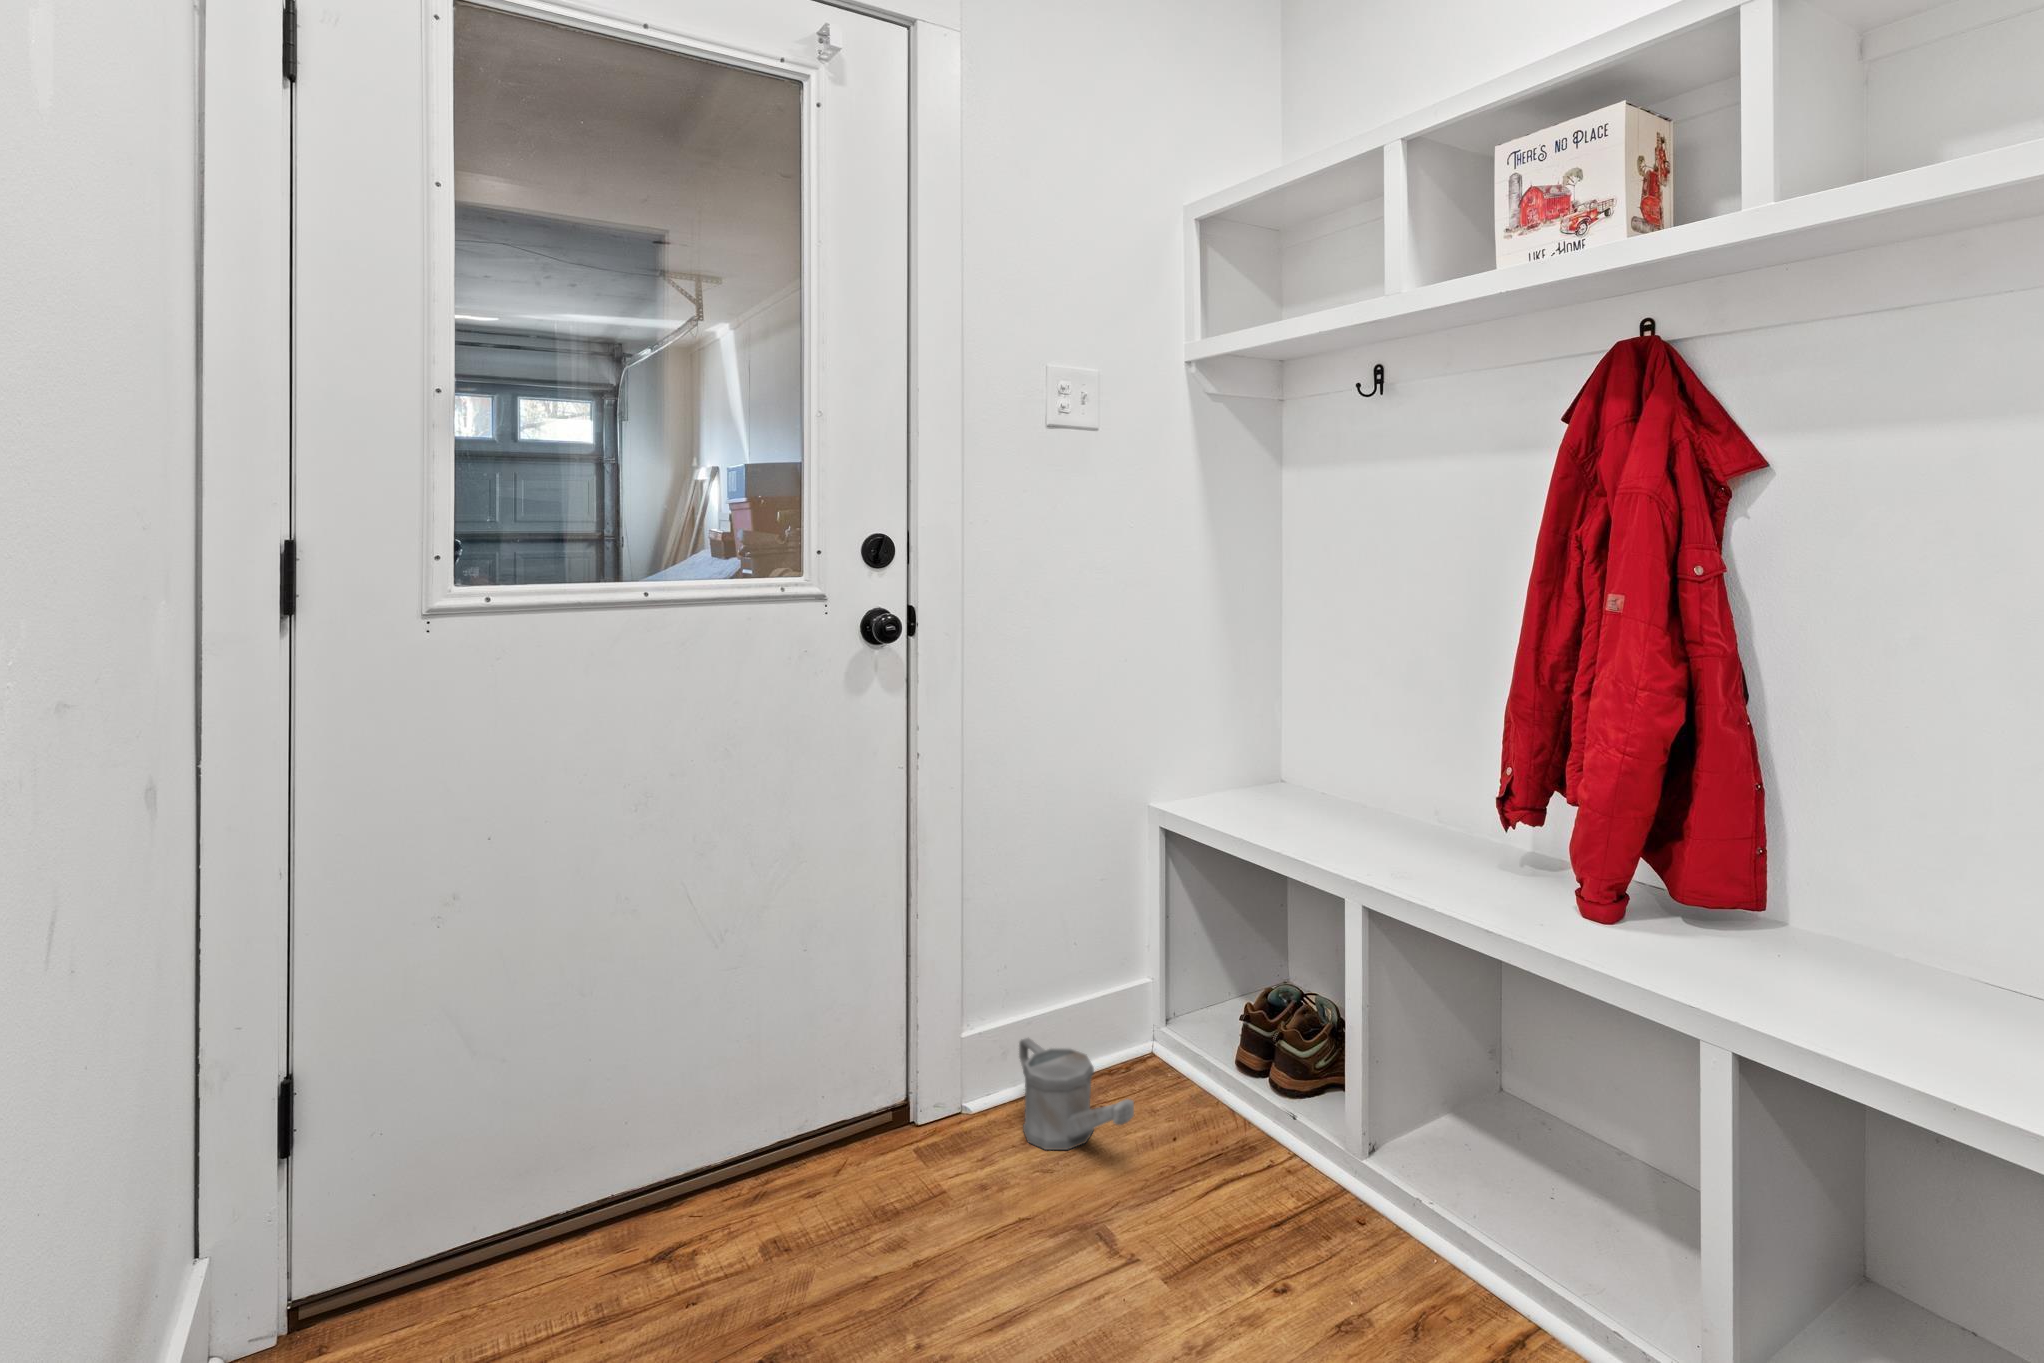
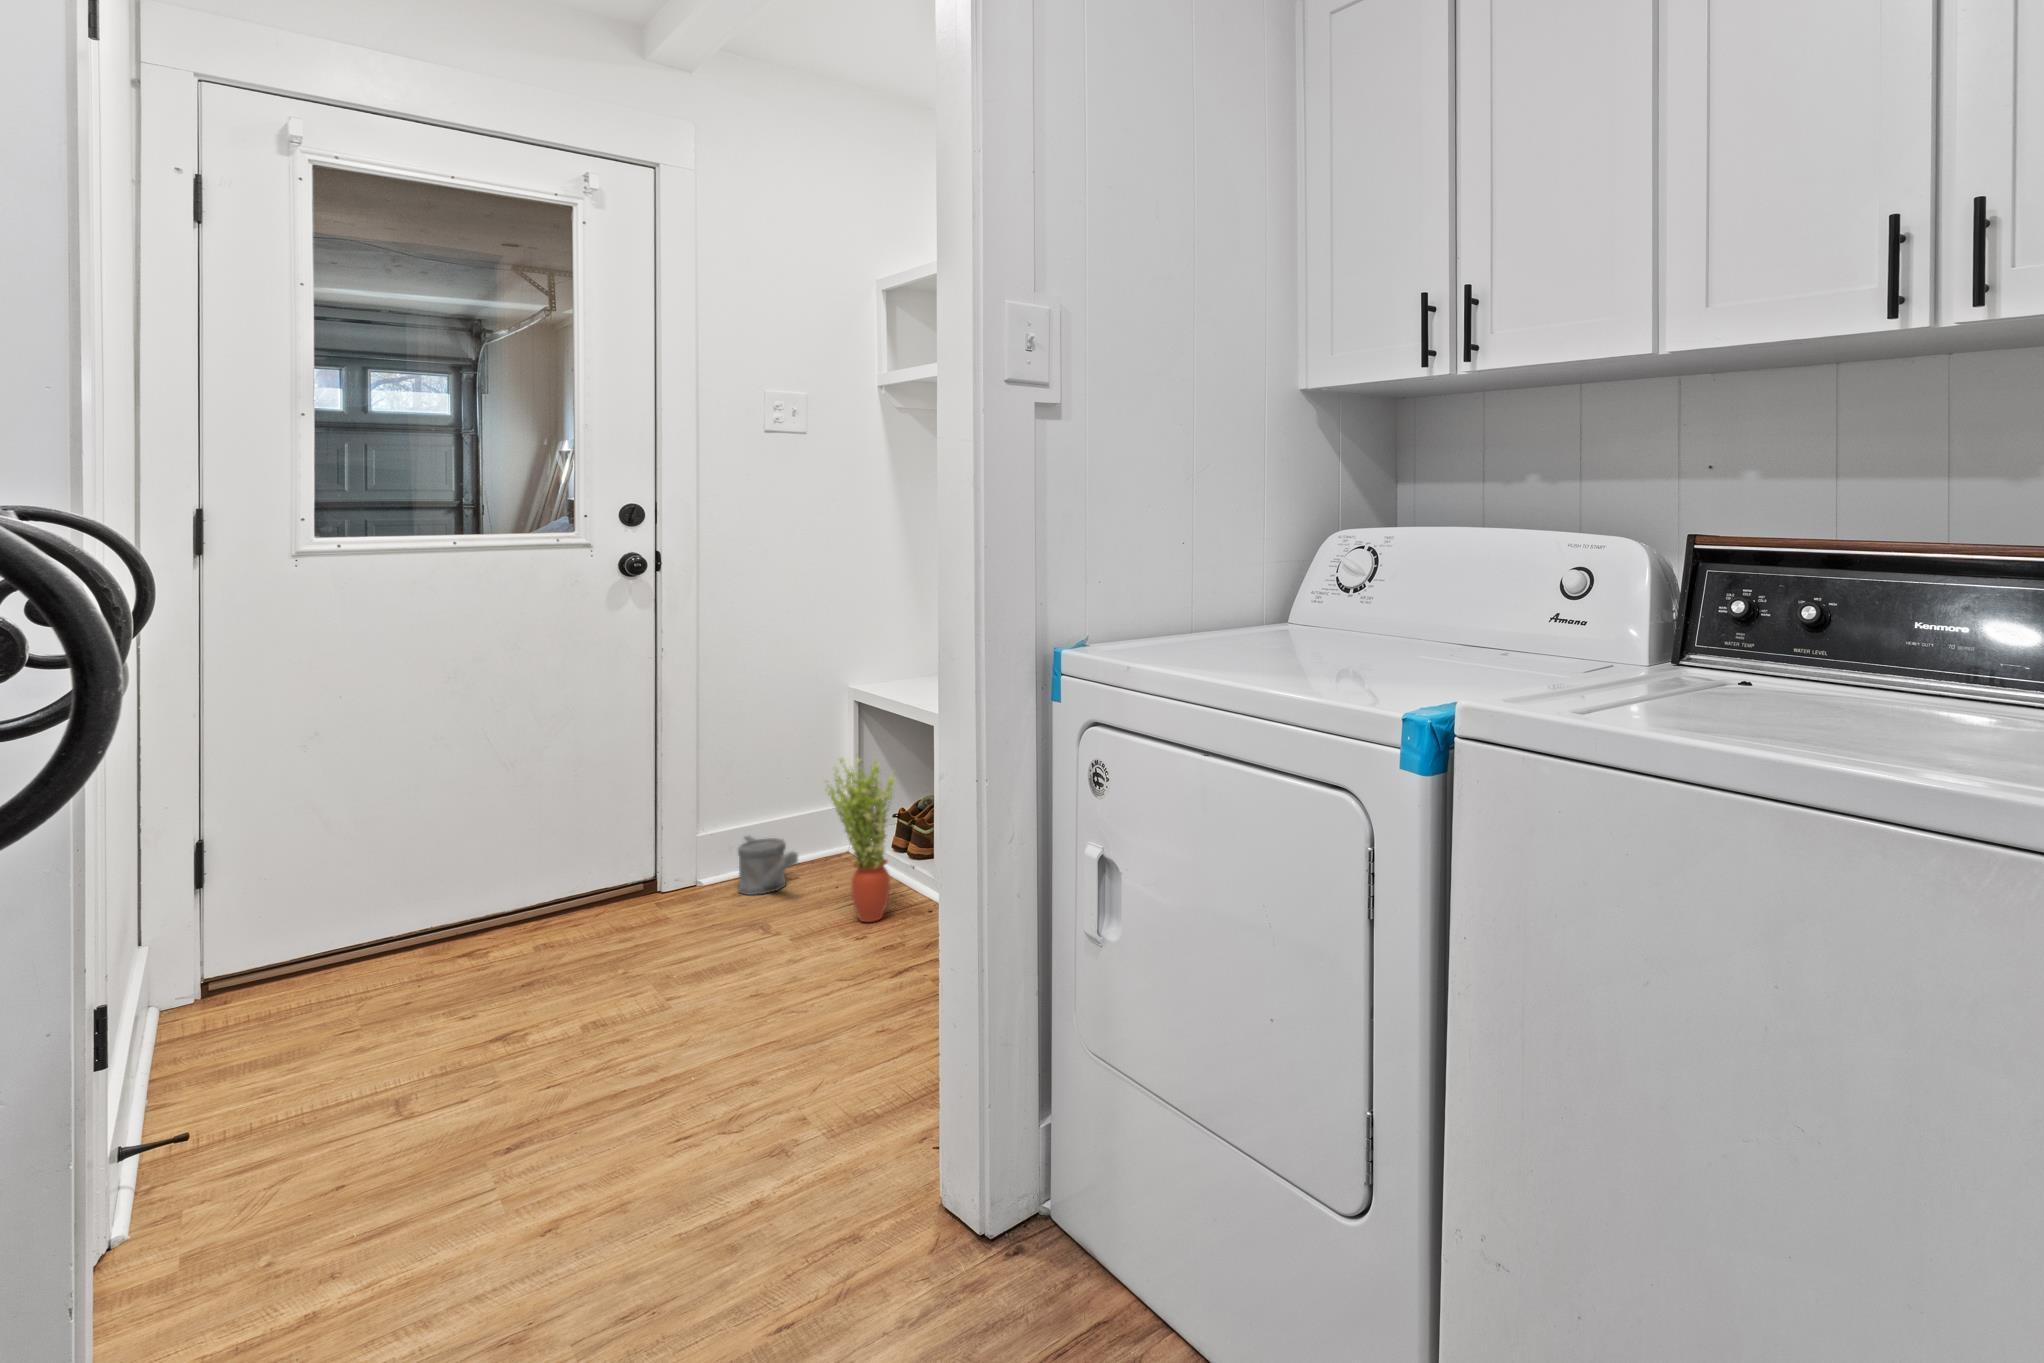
potted plant: none [1204,959,1330,1254] -> present [826,757,894,922]

